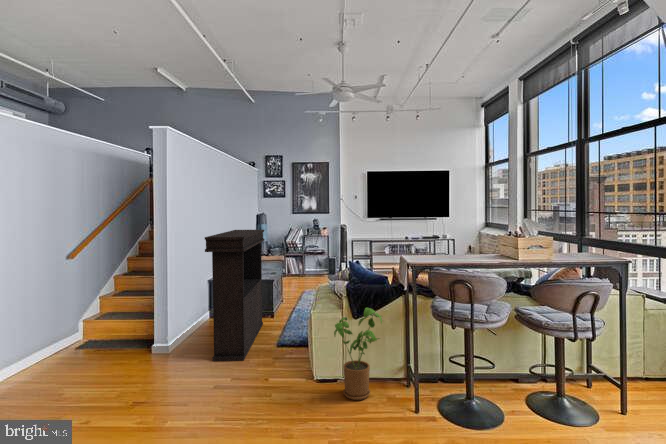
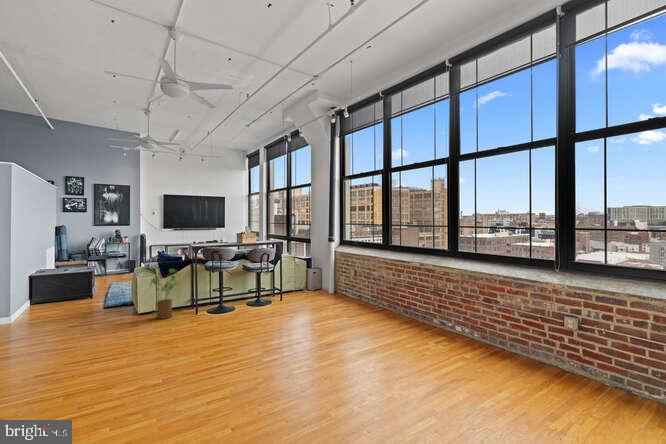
console table: present [205,230,264,361] -> none [44,233,83,322]

